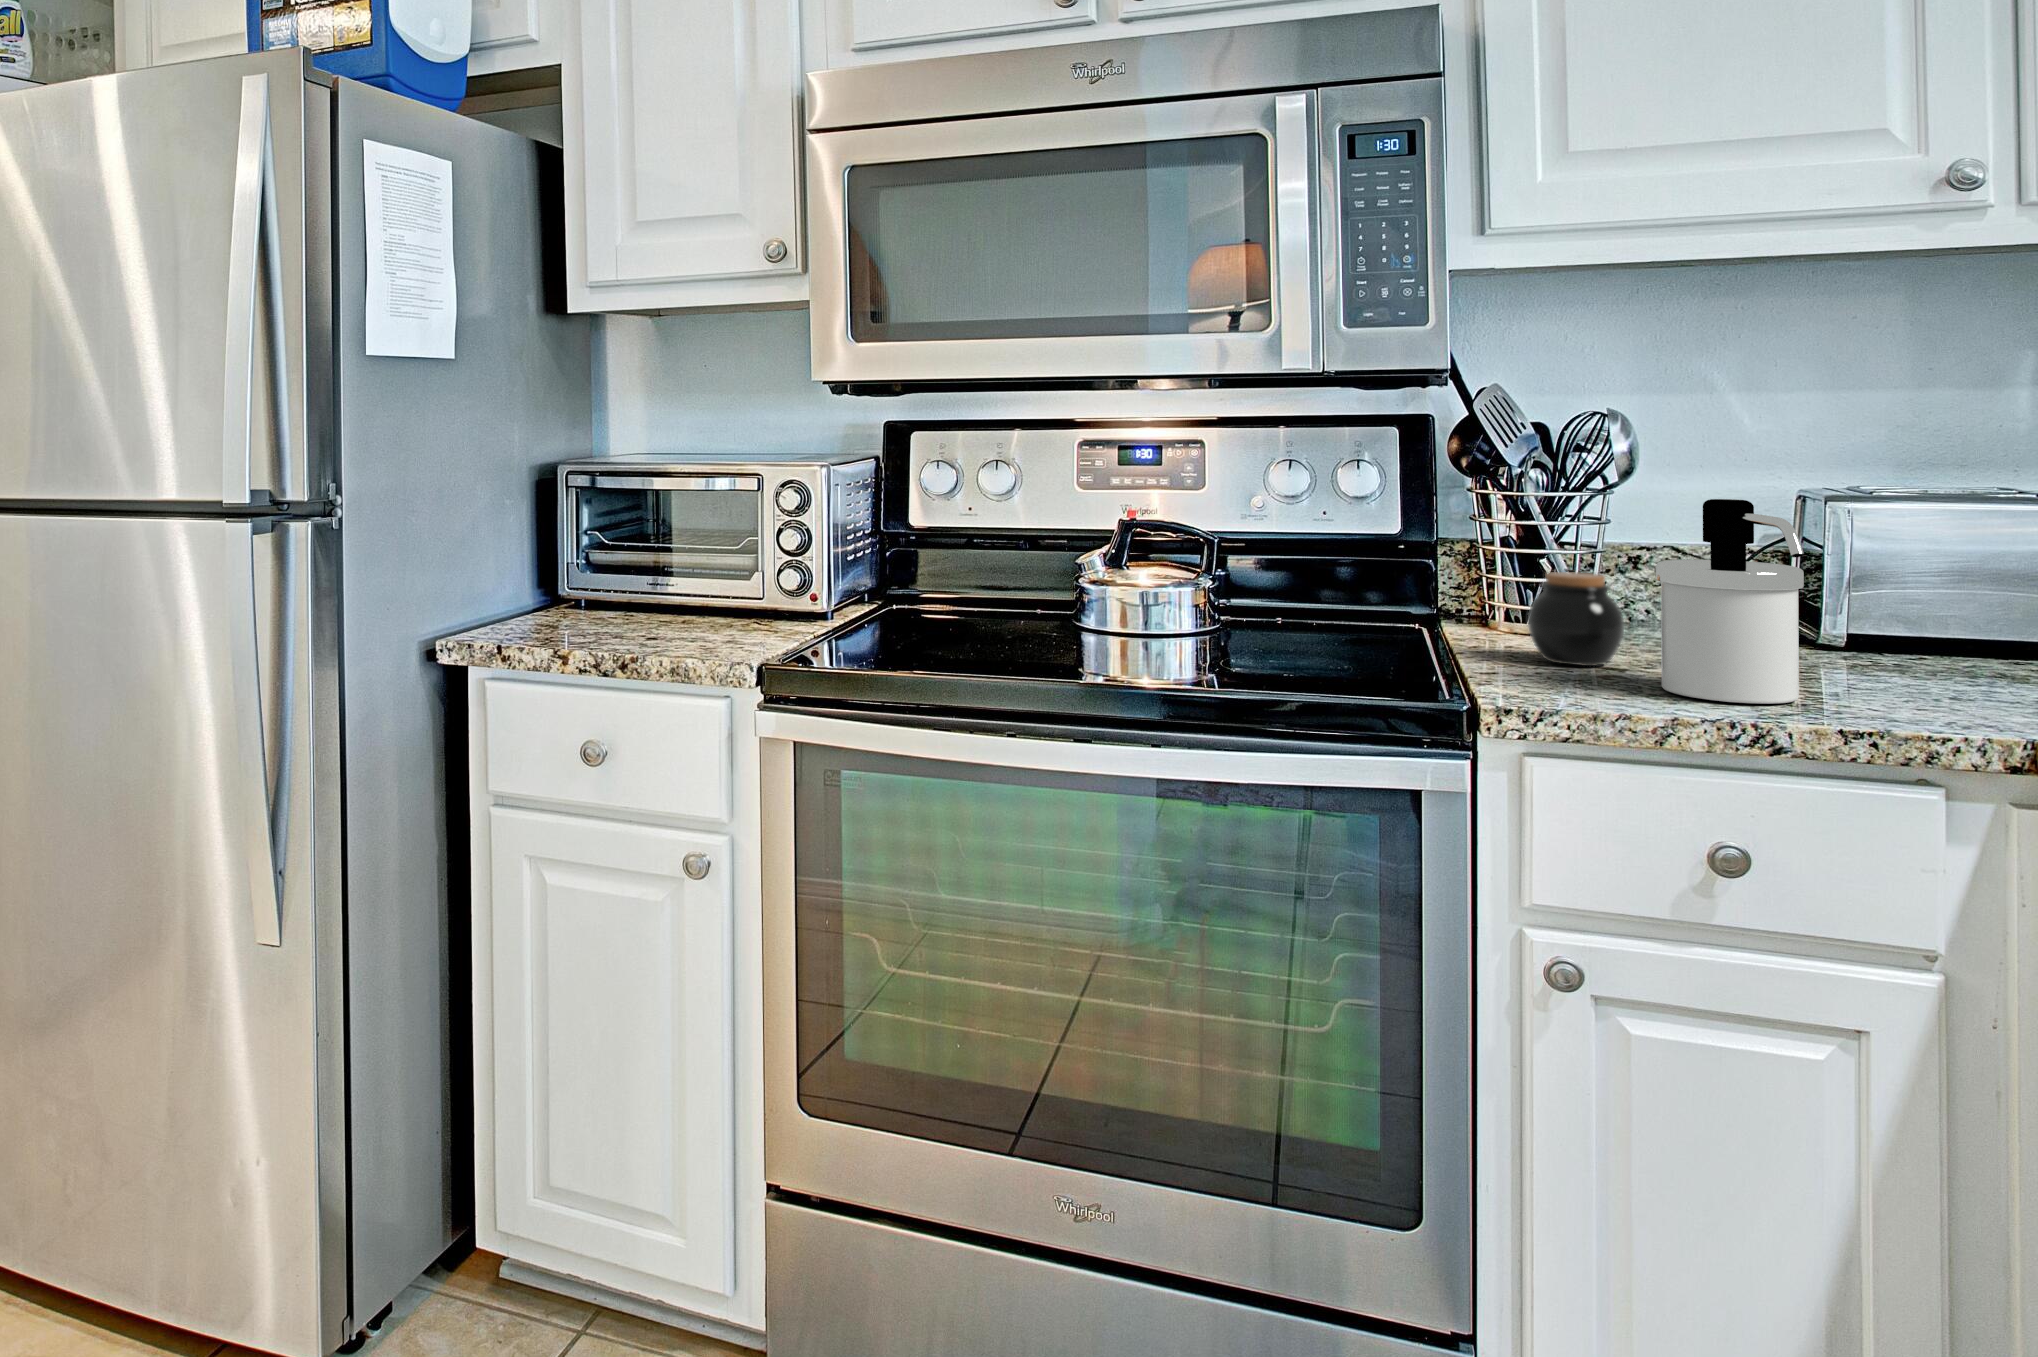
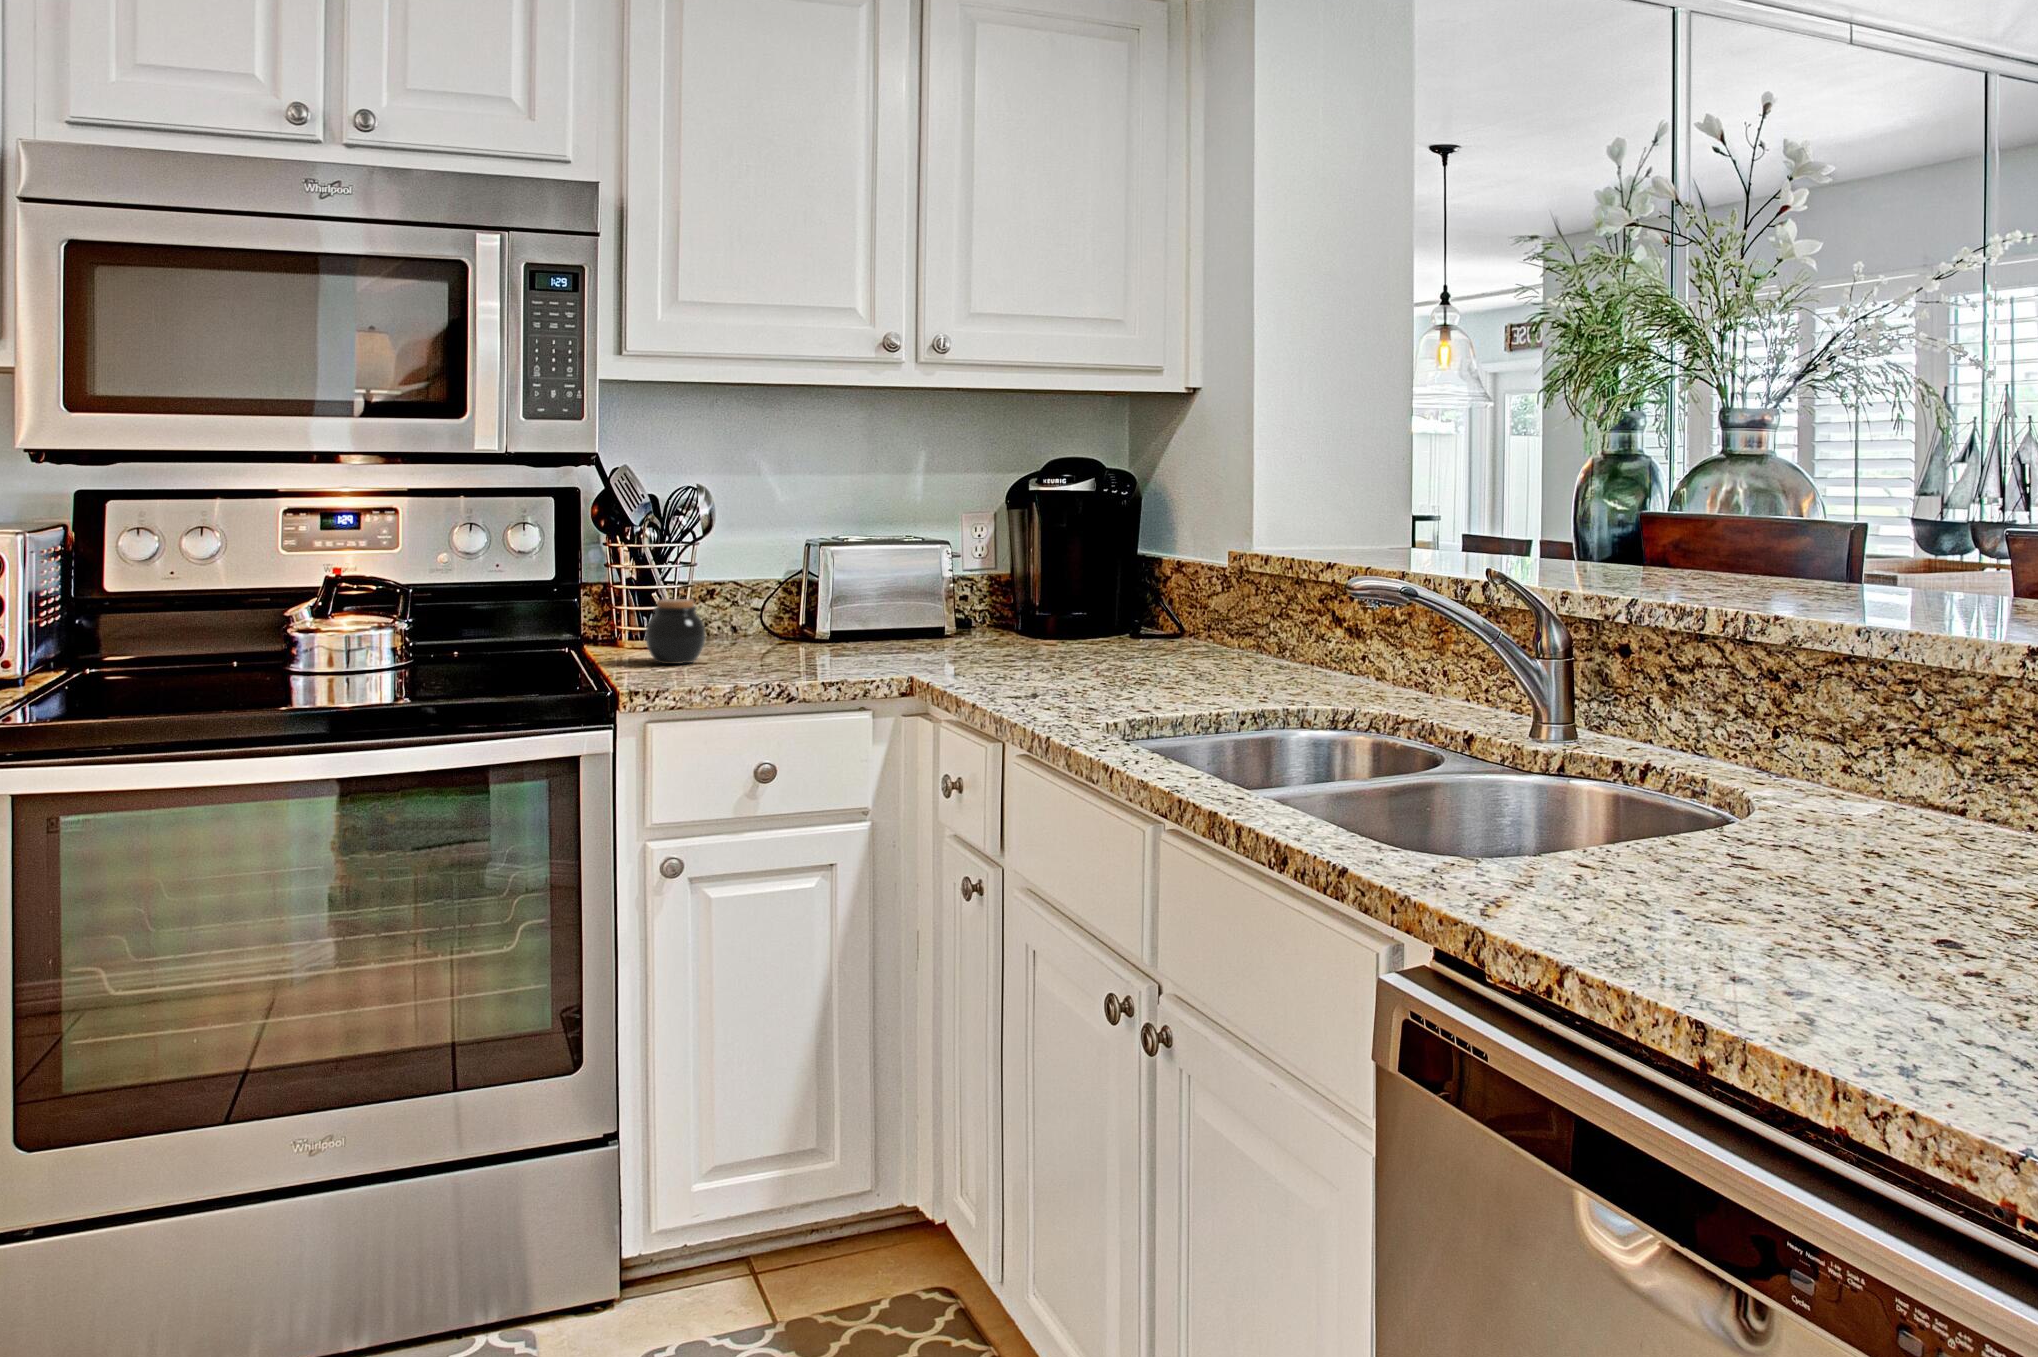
soap dispenser: present [1656,499,1804,704] -> none [725,542,806,675]

